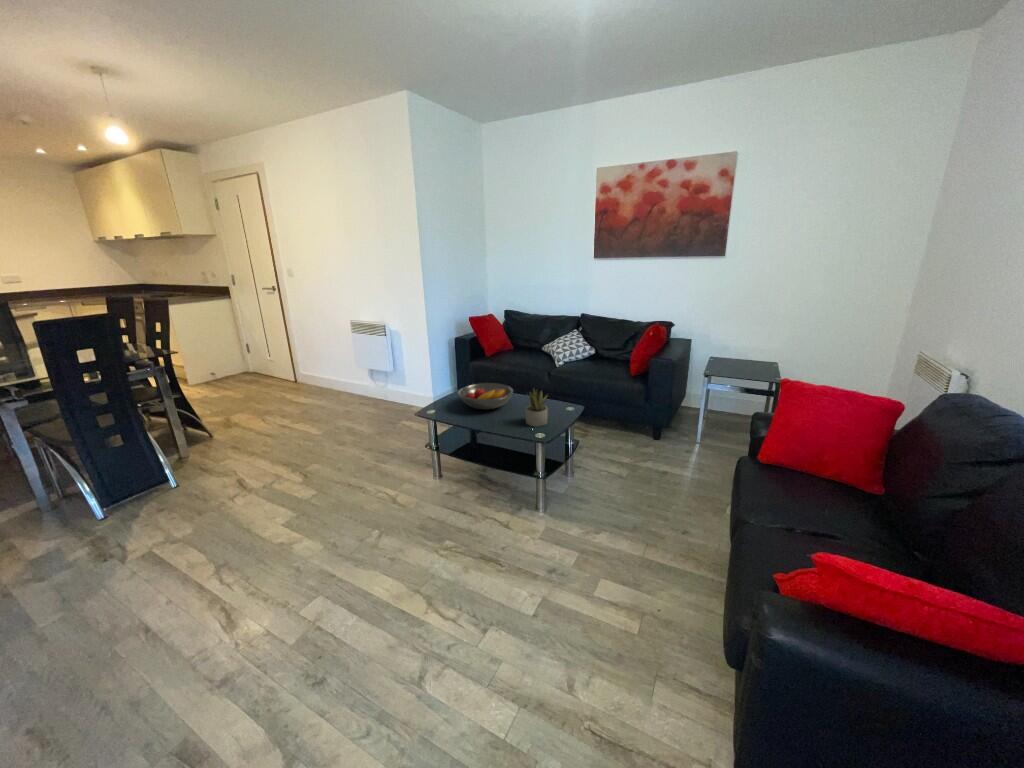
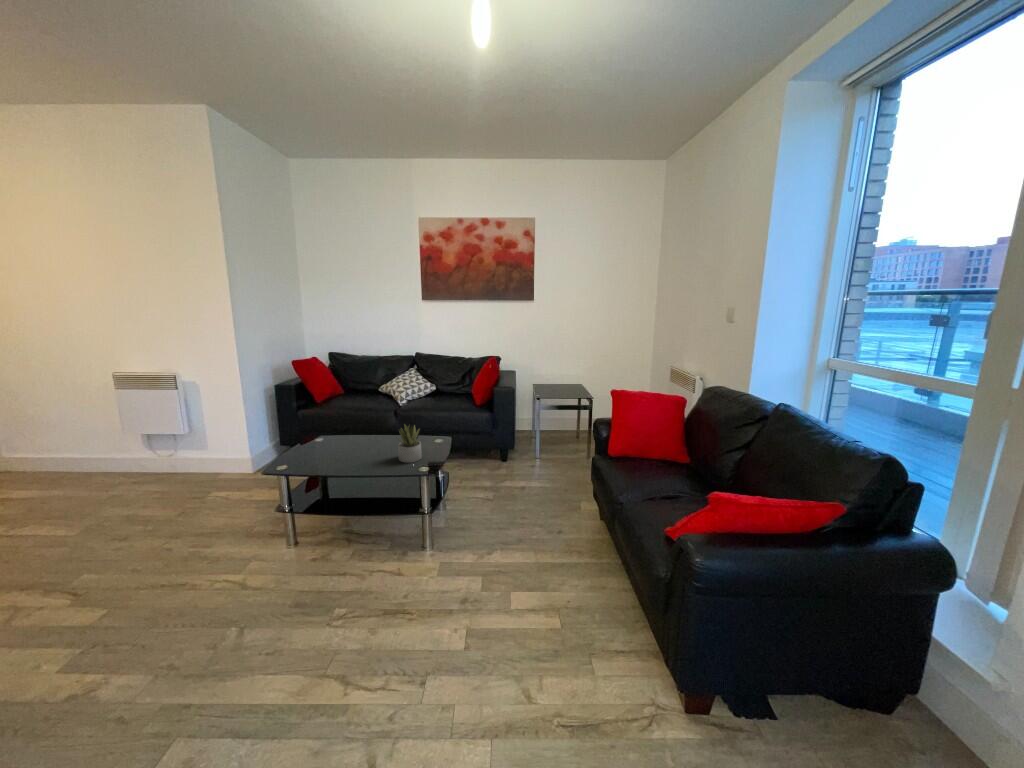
fruit bowl: present [458,383,513,410] -> none [311,427,376,456]

